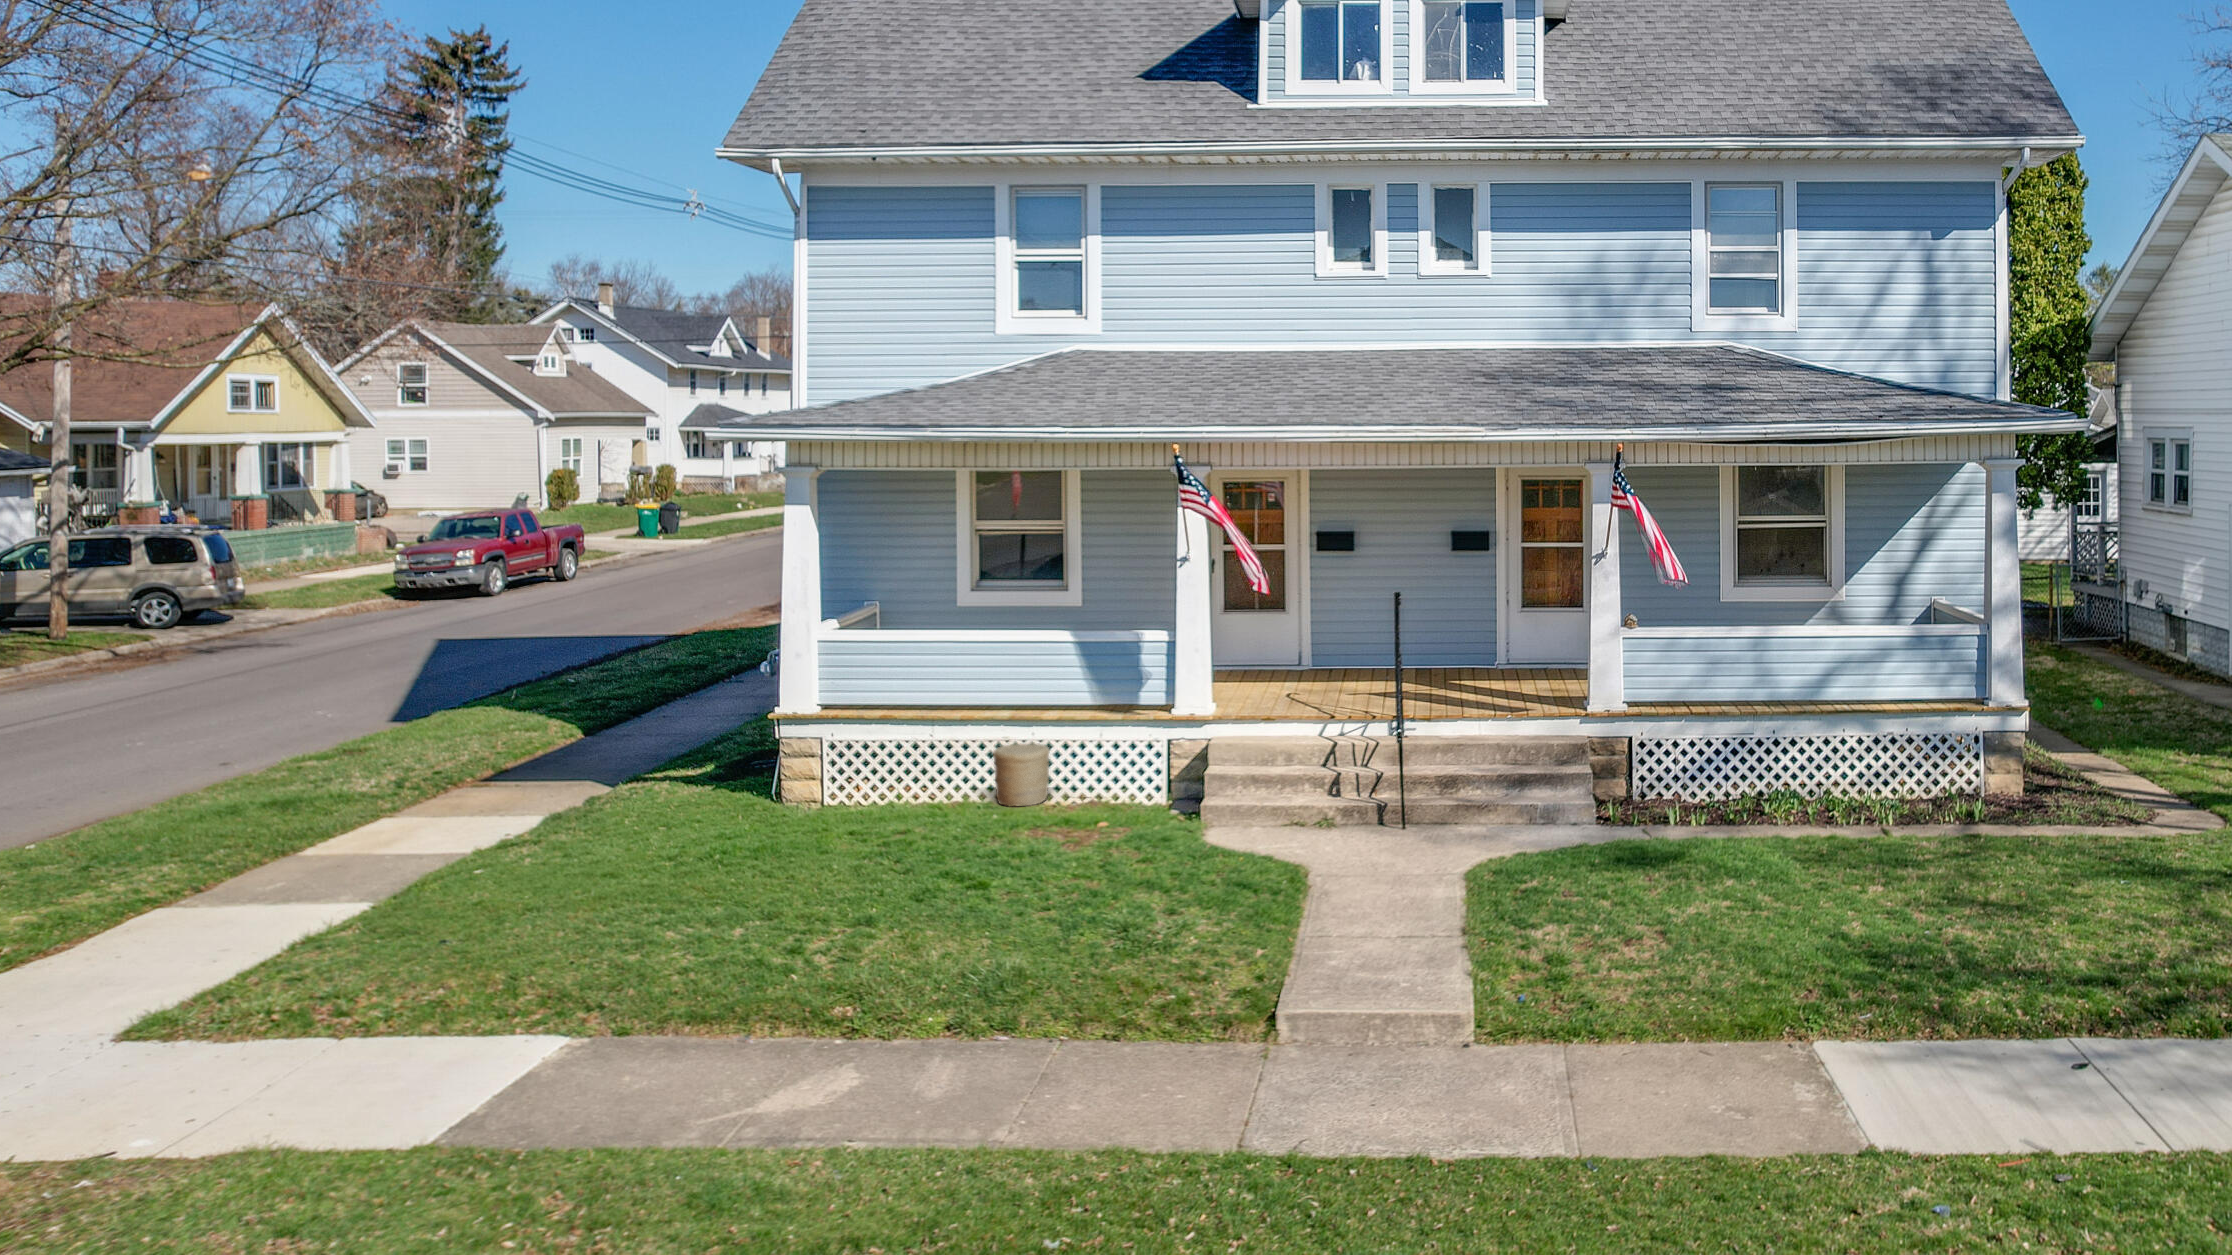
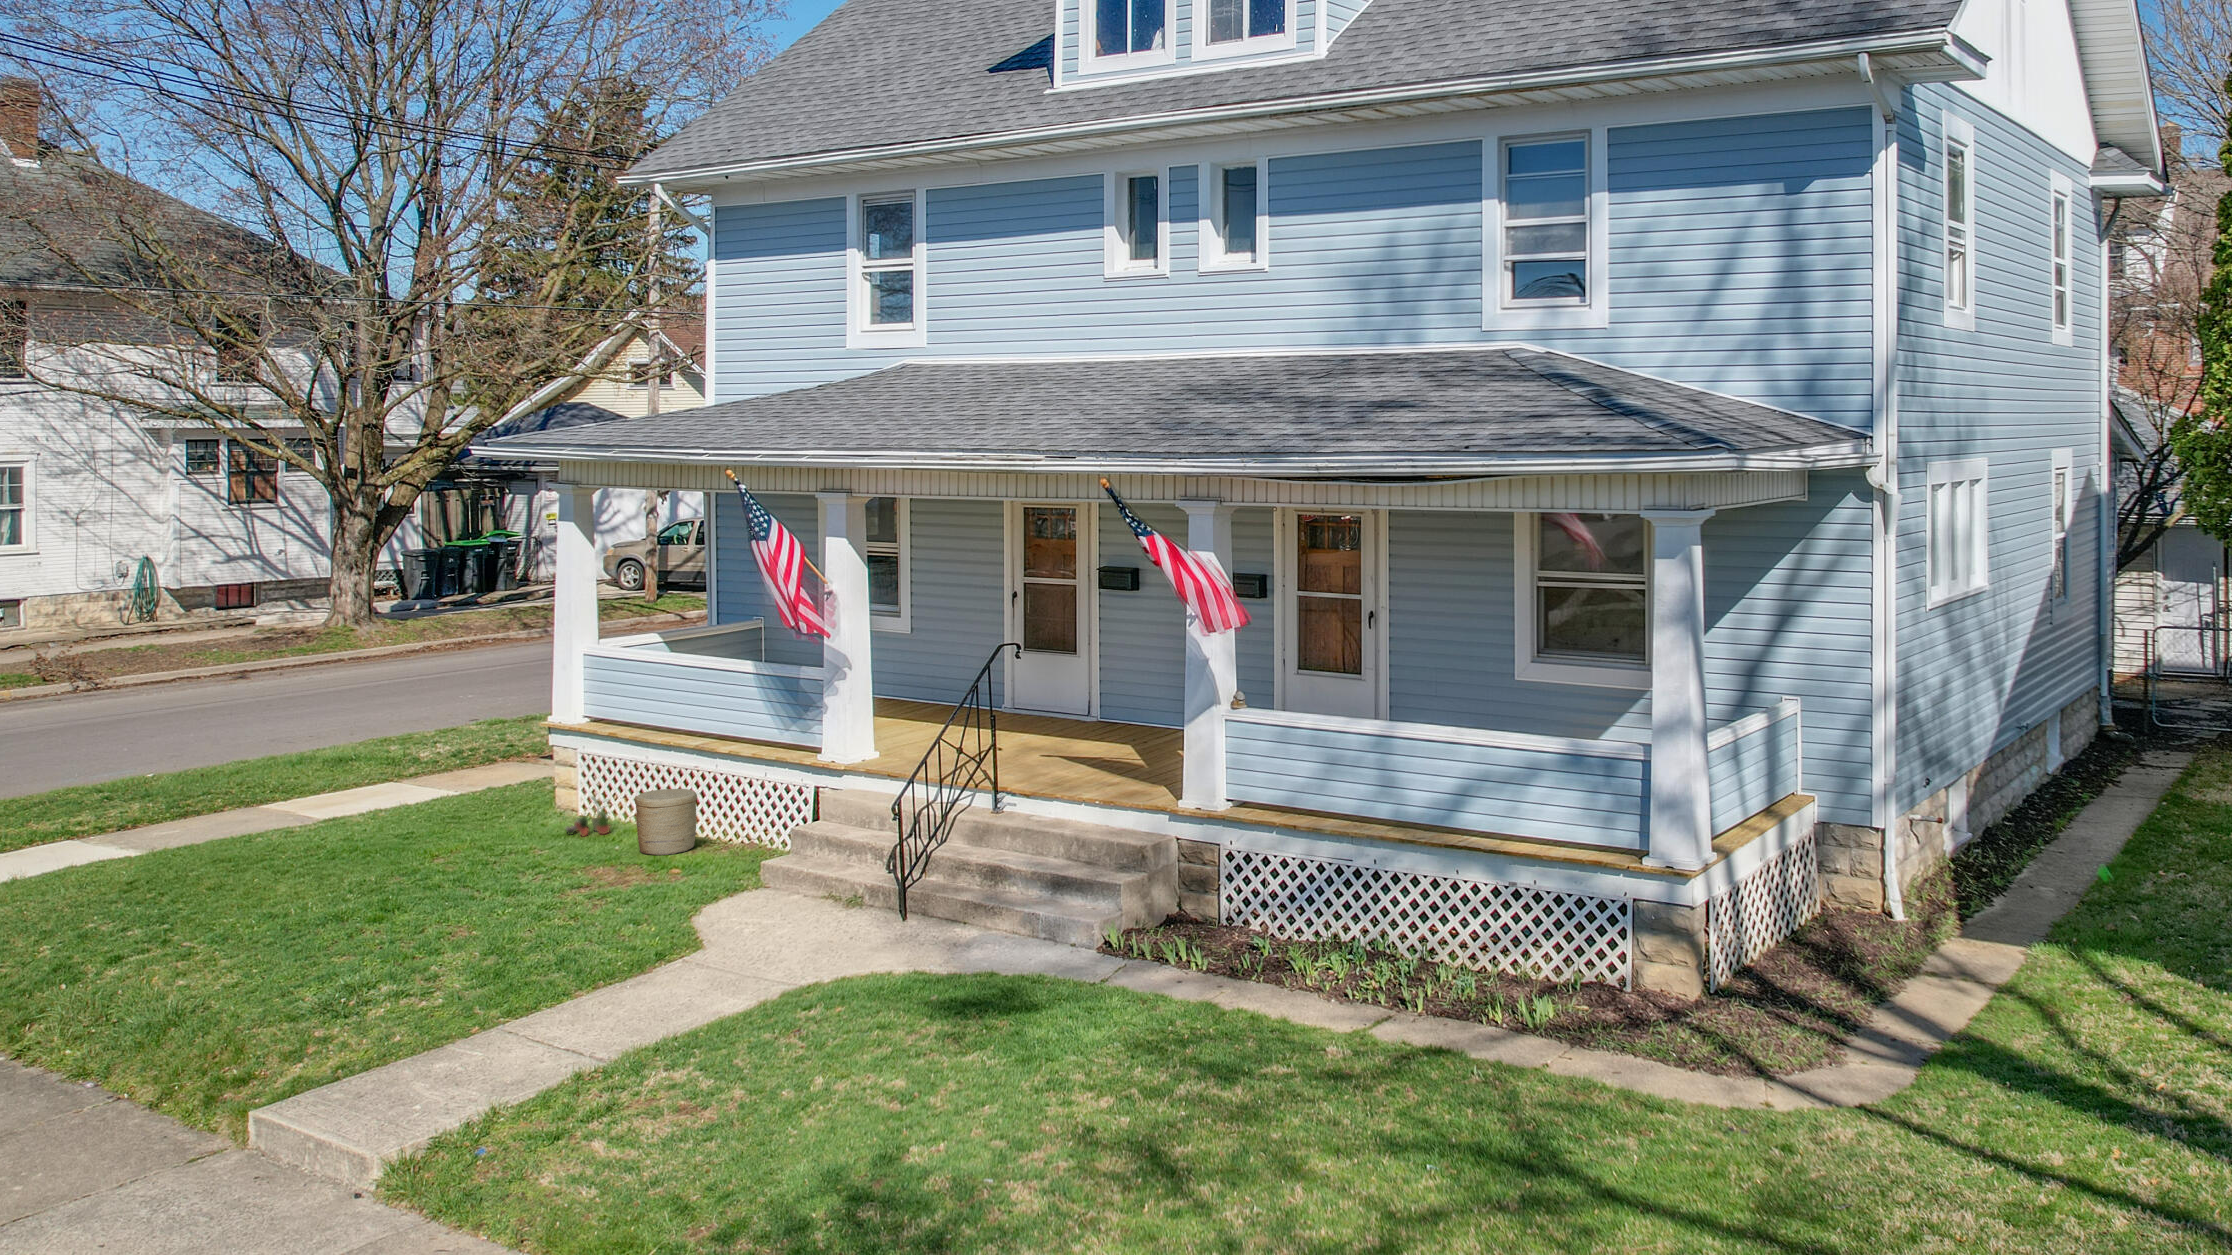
potted plant: none [880,761,926,801] -> present [566,797,610,836]

